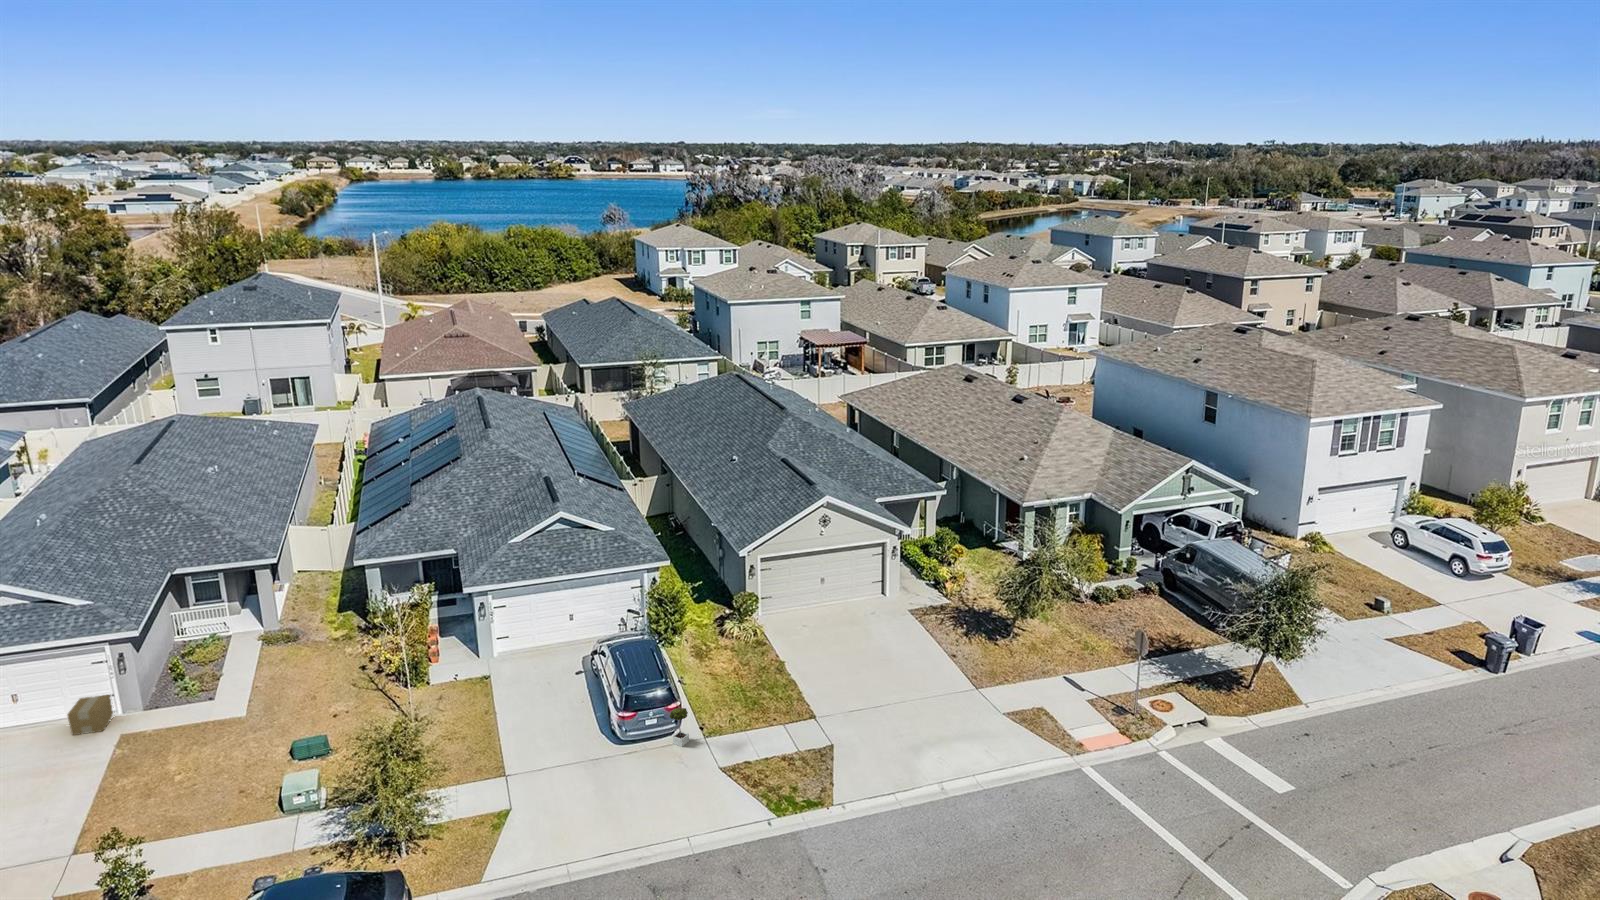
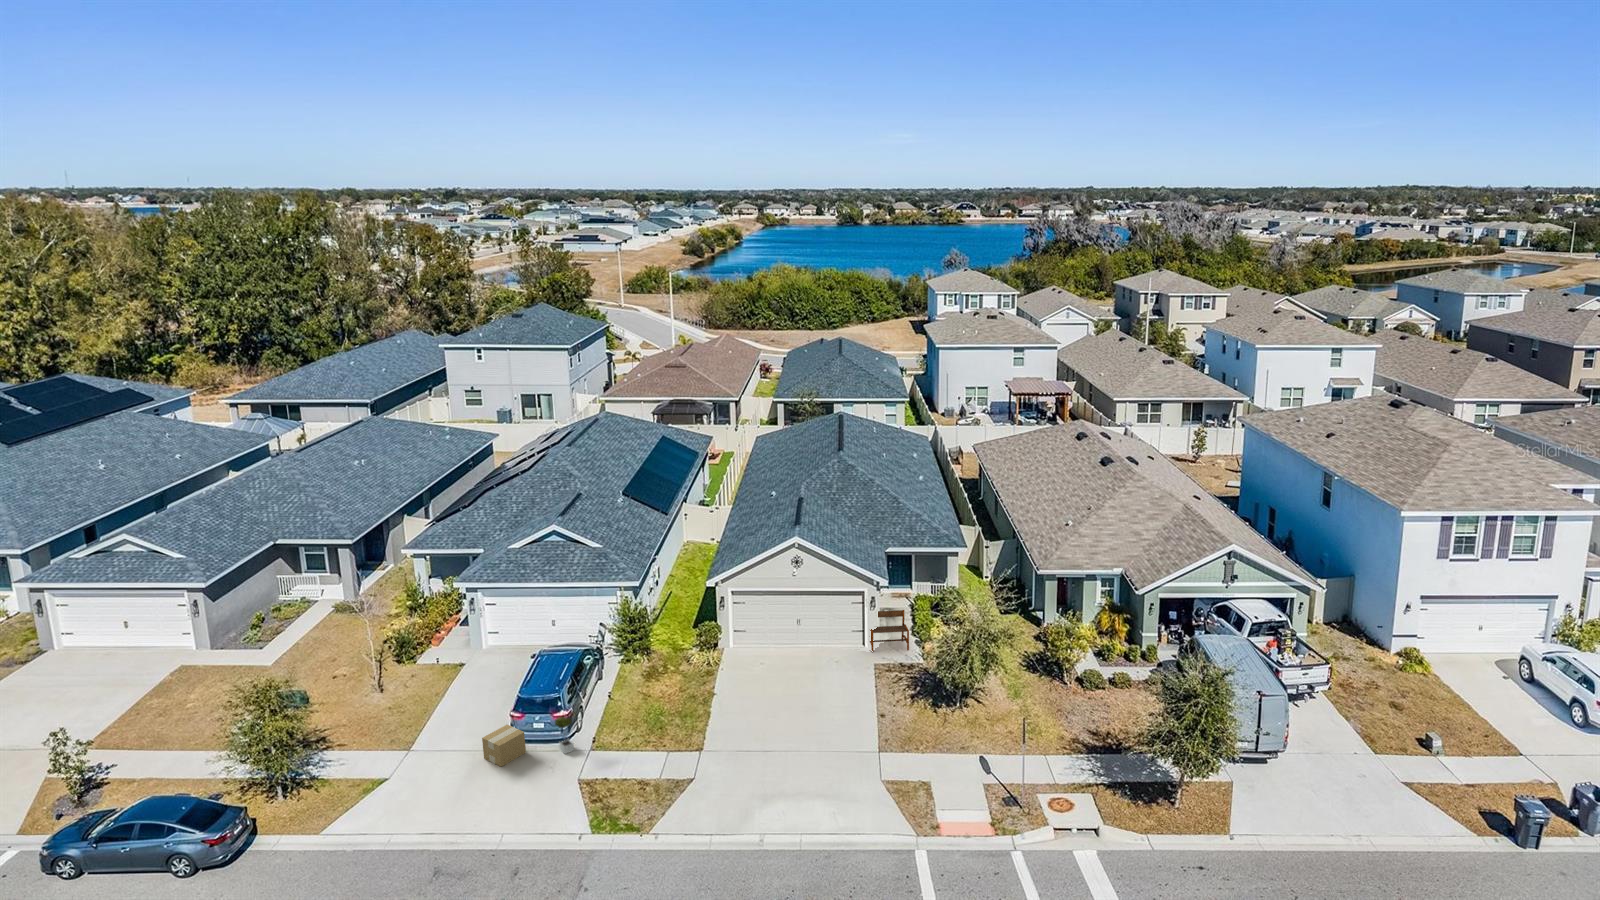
bench: none [888,556,930,600] -> present [870,610,909,651]
cardboard box: present [67,695,113,735] -> present [482,725,526,767]

